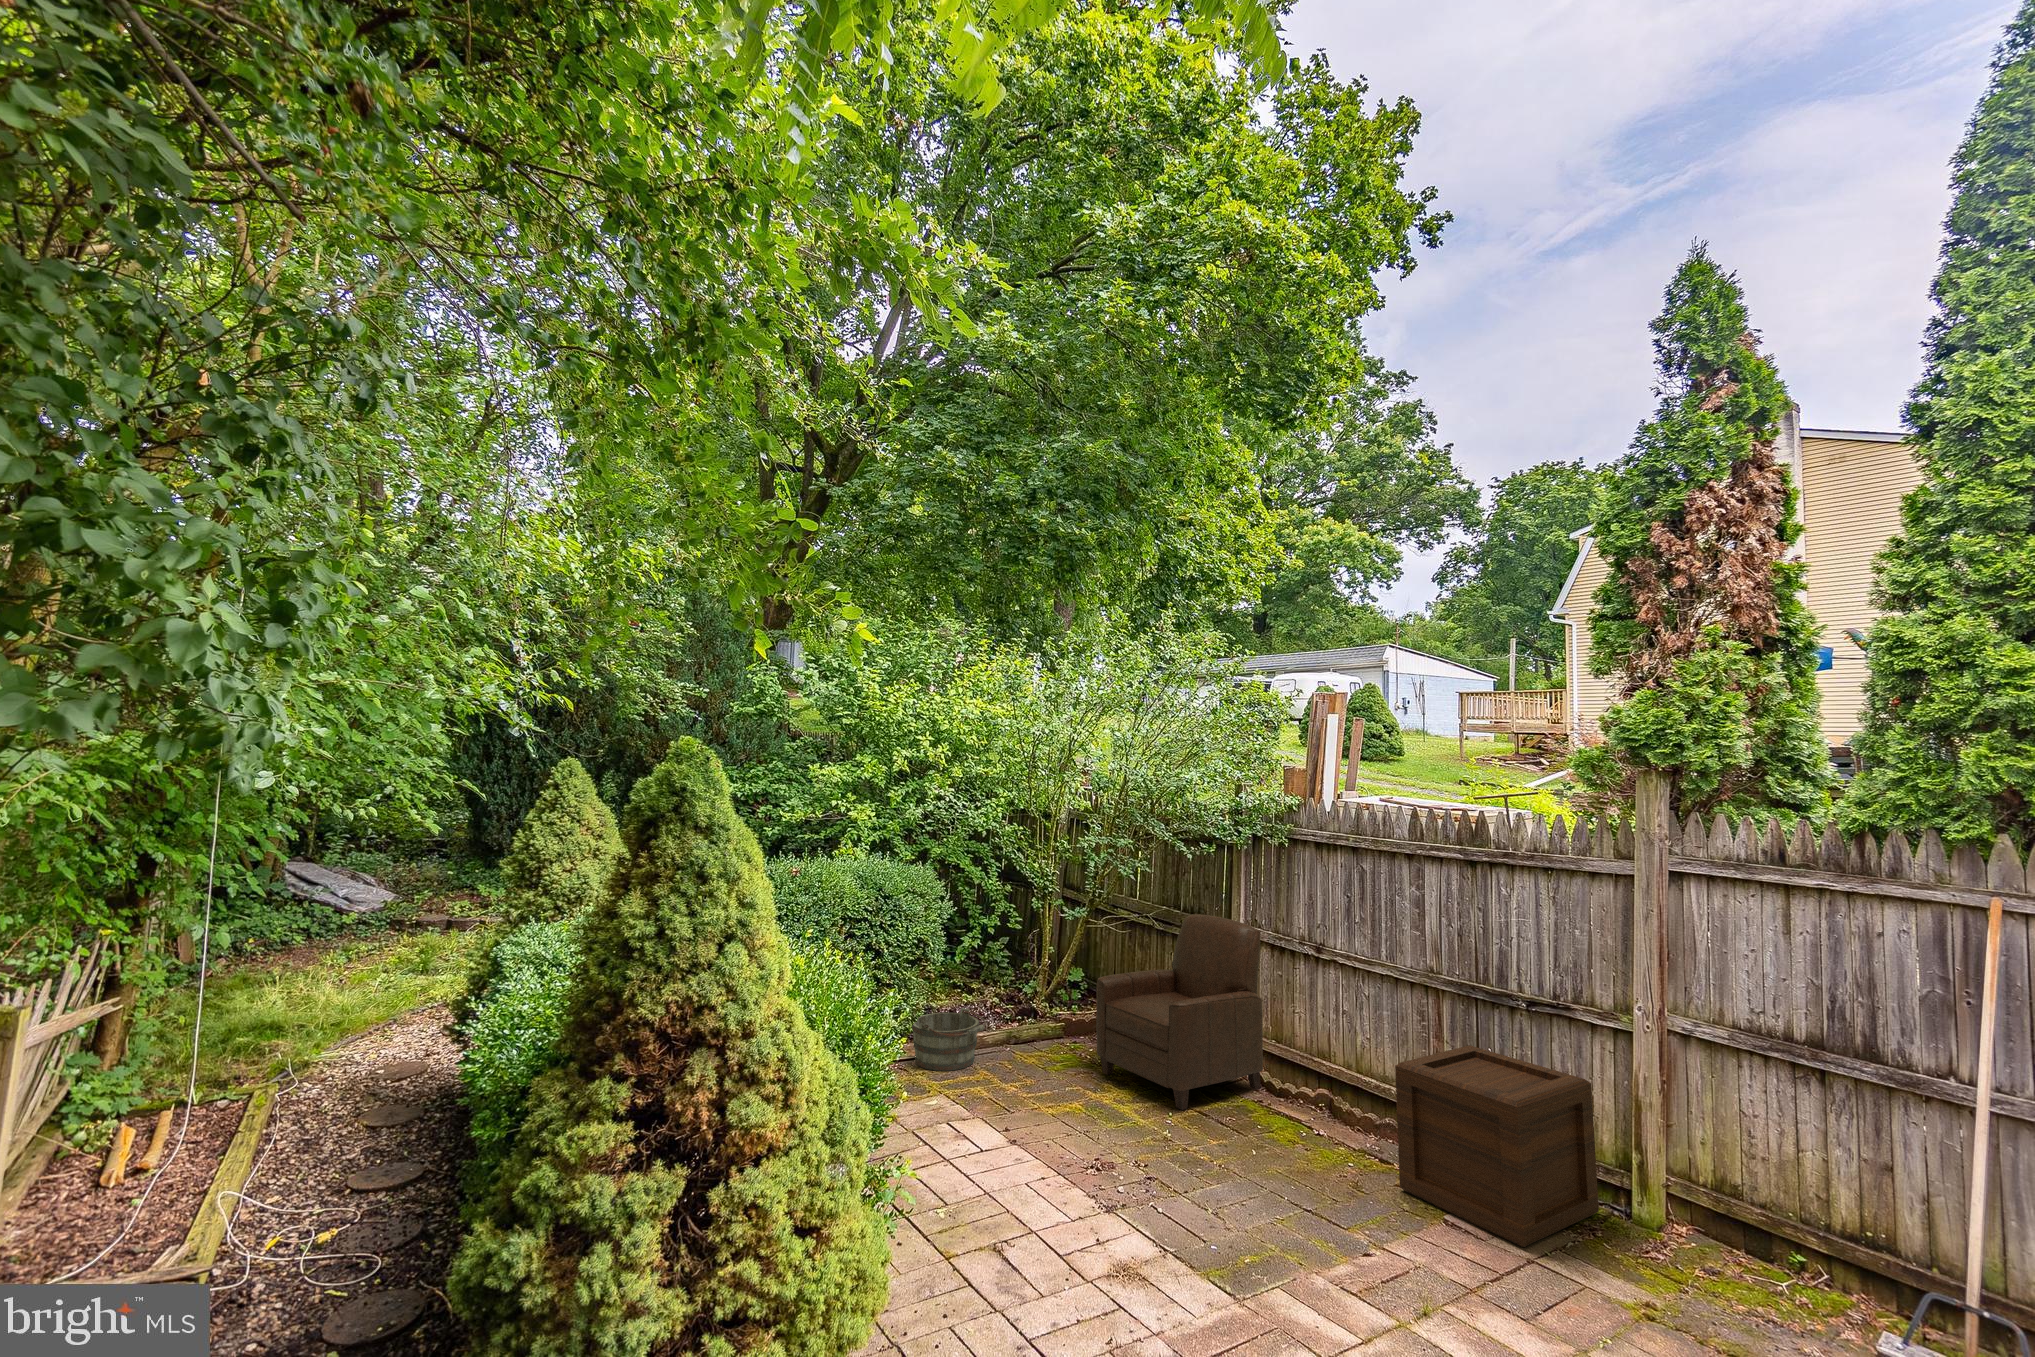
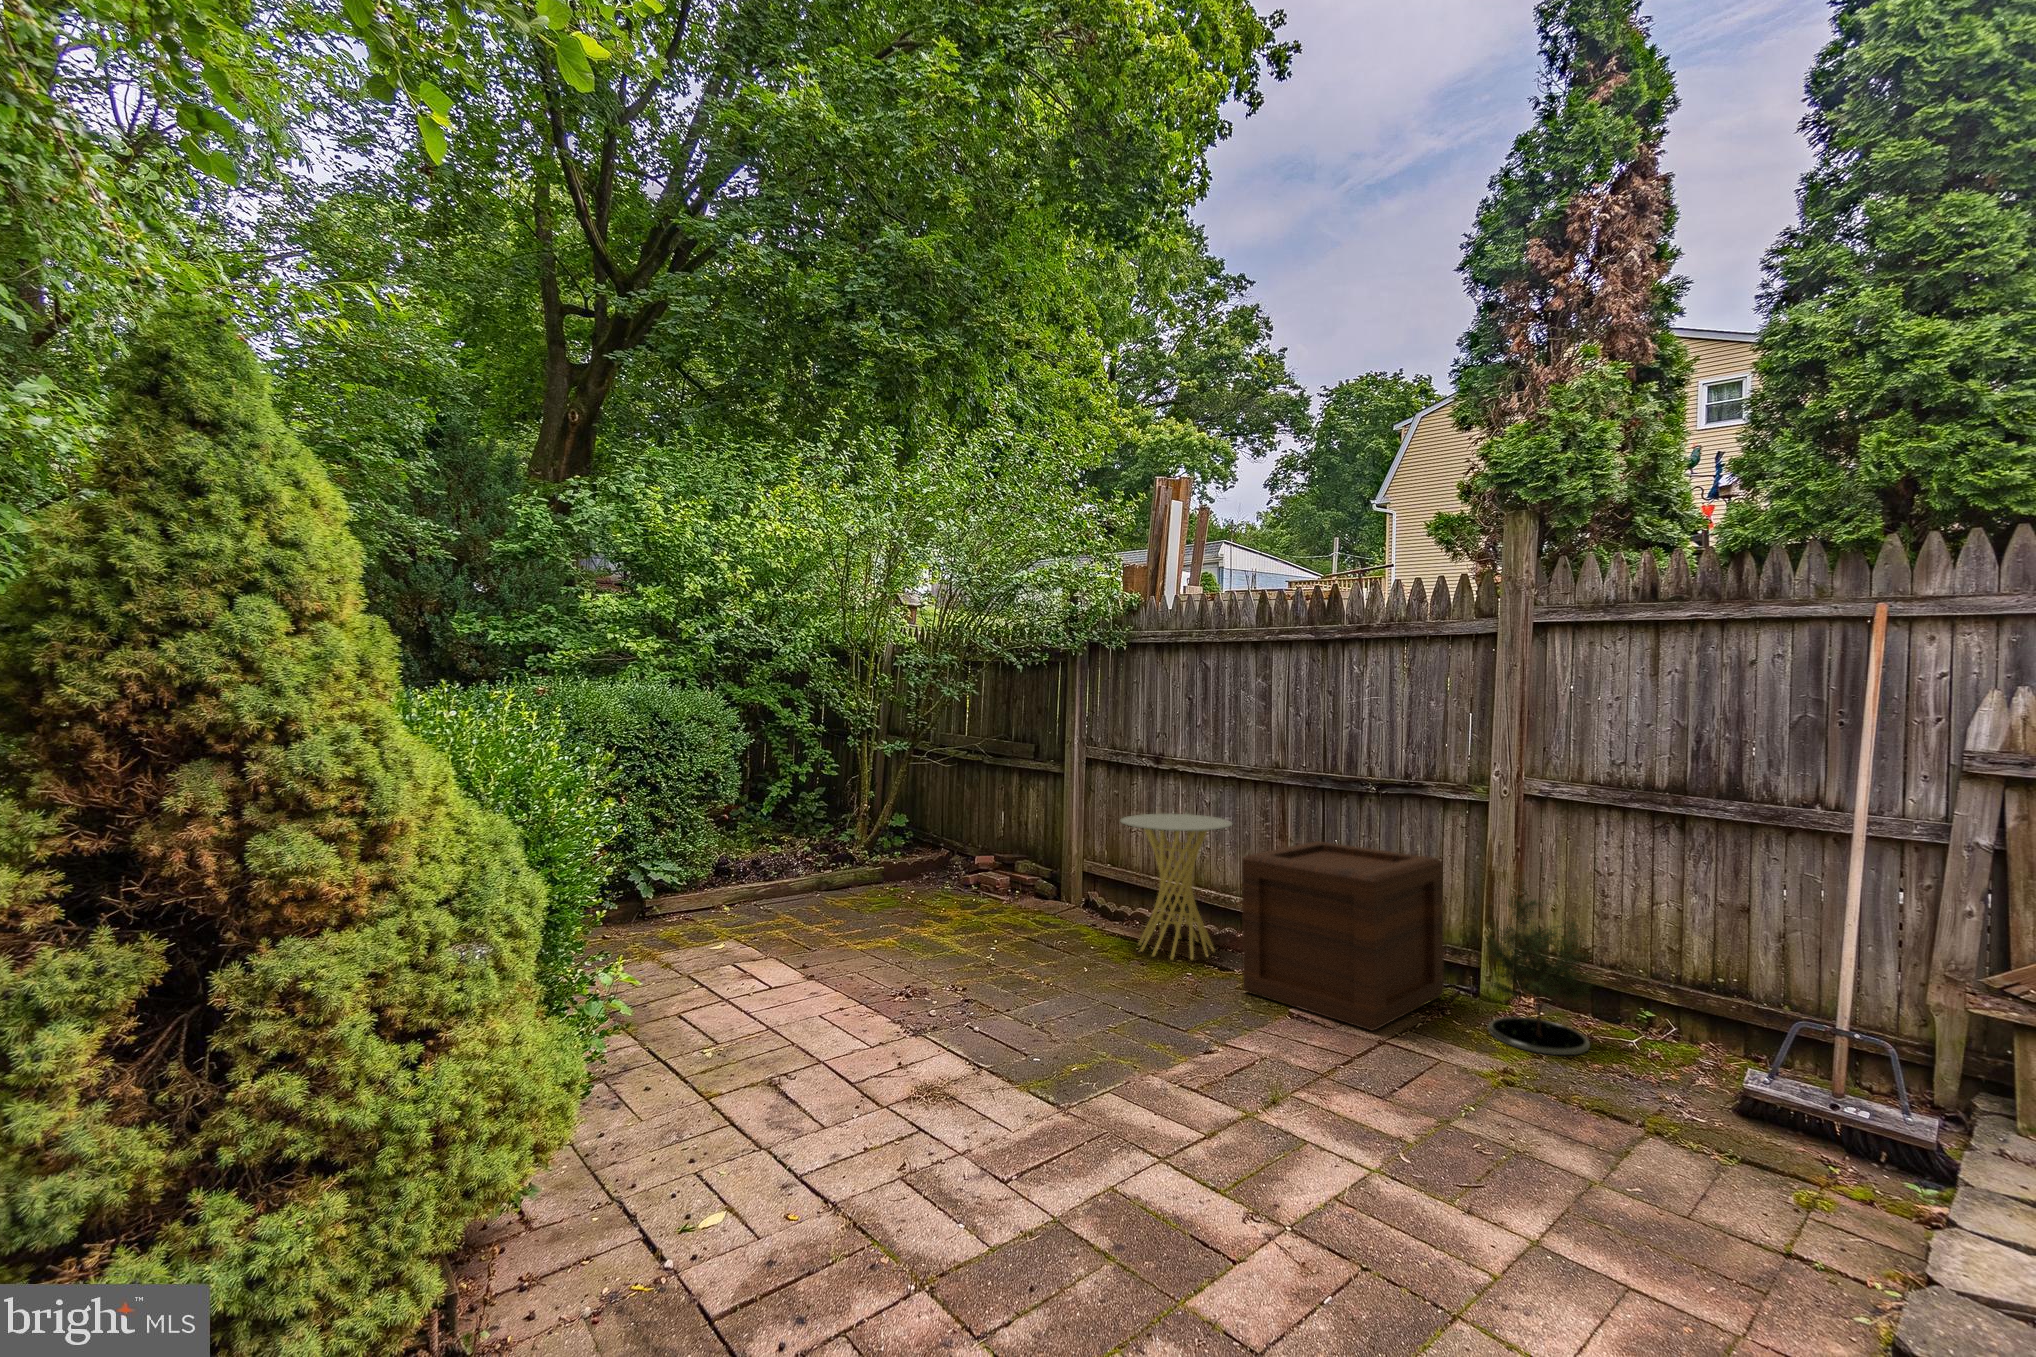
chair: present [1096,914,1263,1110] -> none [915,740,1098,940]
side table: none [1282,1000,1388,1148] -> present [1120,814,1232,960]
bucket: present [912,1008,987,1071] -> none [695,855,788,922]
potted tree: none [1626,1115,1745,1295] -> present [1488,881,1592,1055]

